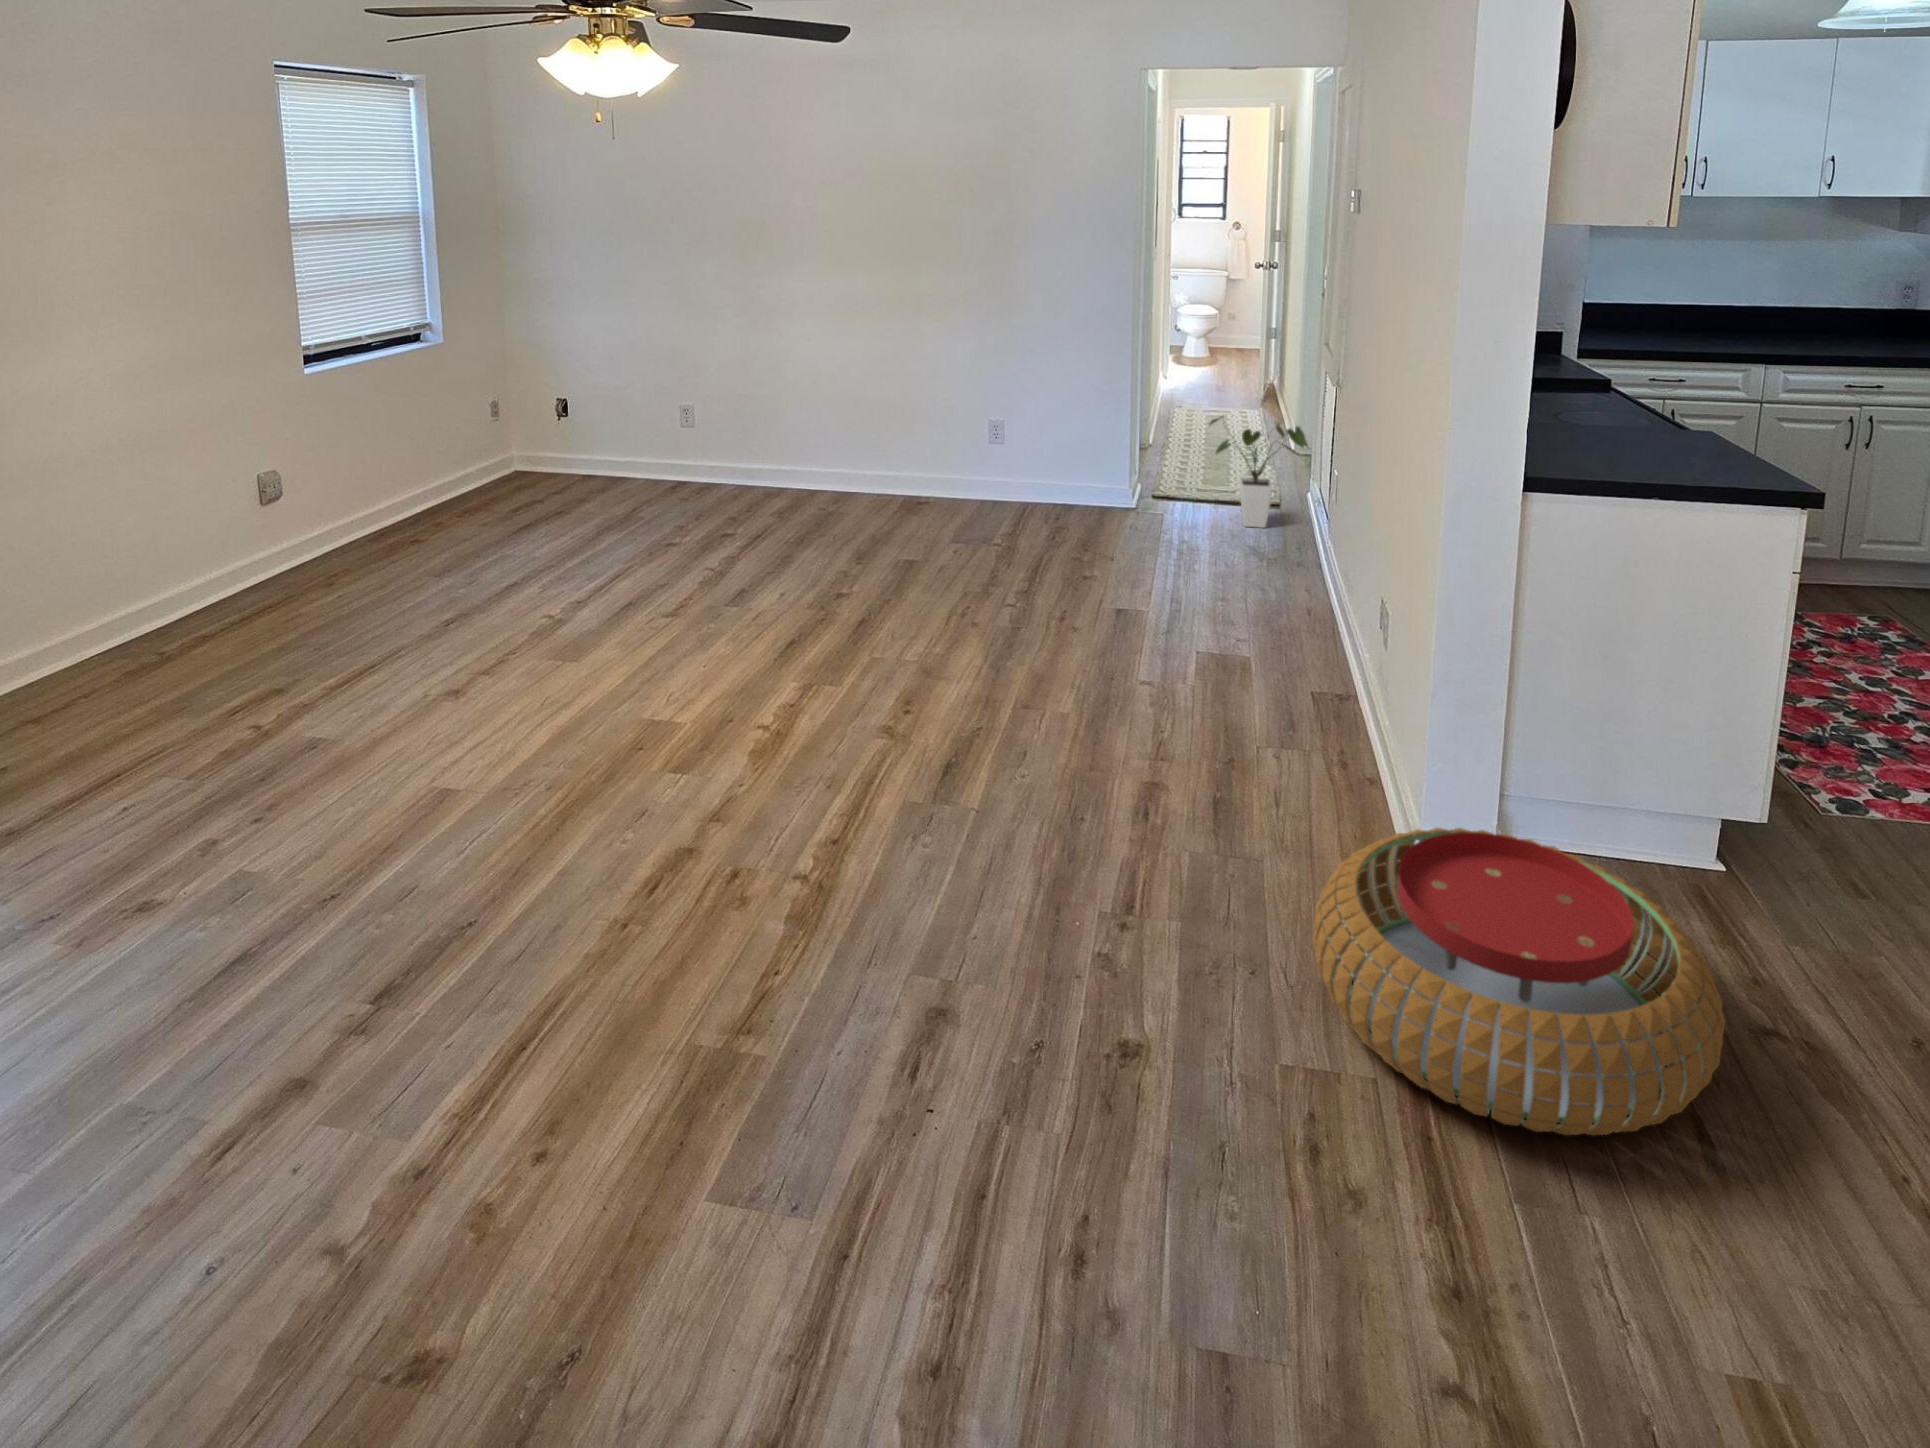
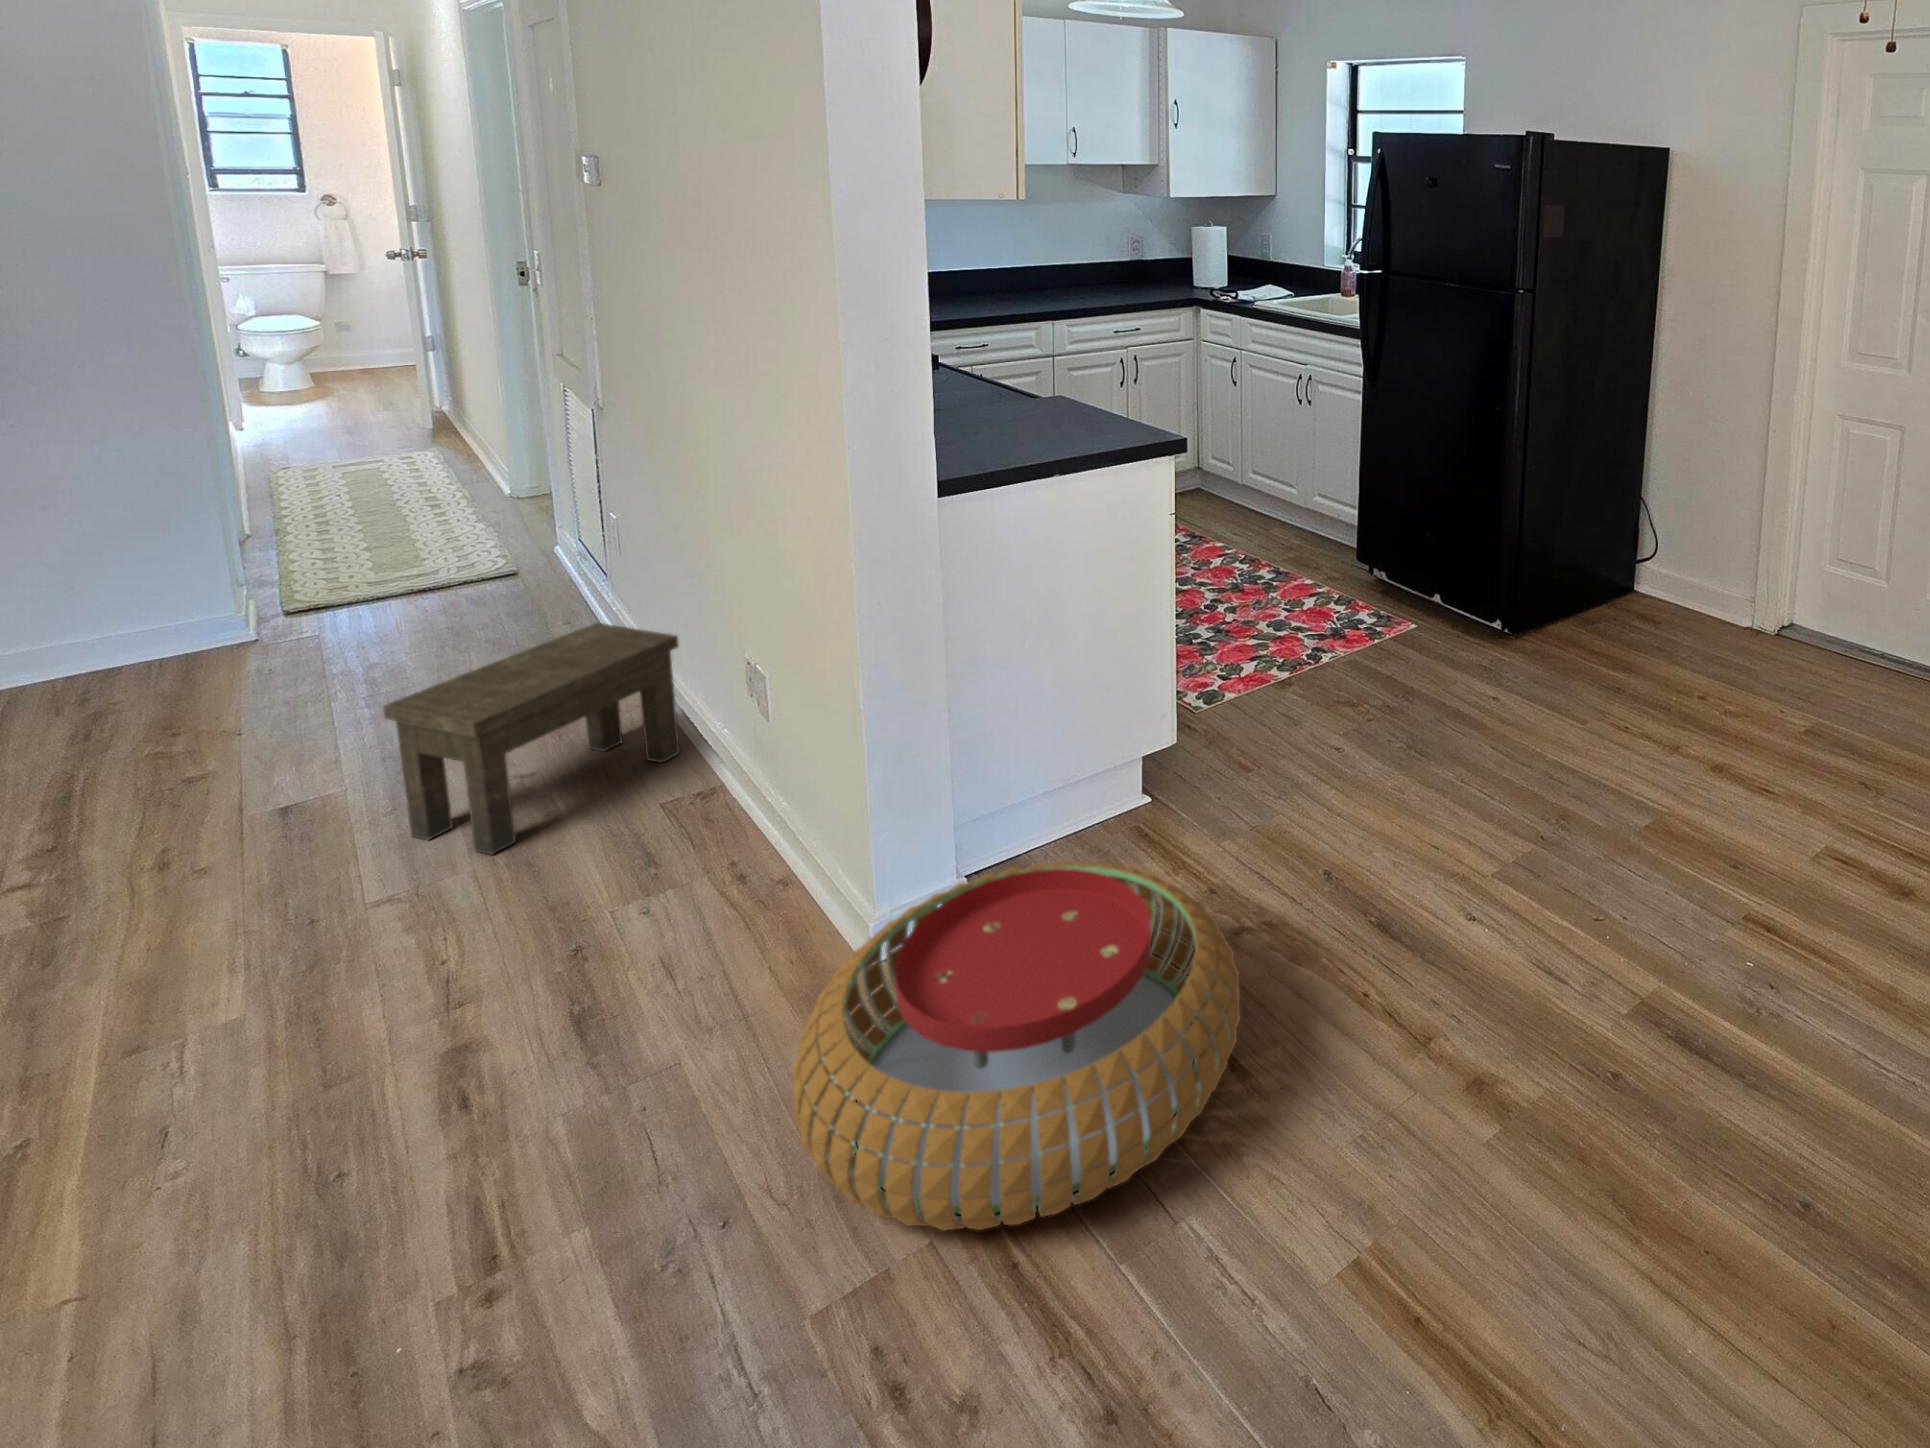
house plant: present [1210,416,1308,528] -> none [379,463,558,613]
side table: none [1171,547,1347,683] -> present [383,623,680,854]

